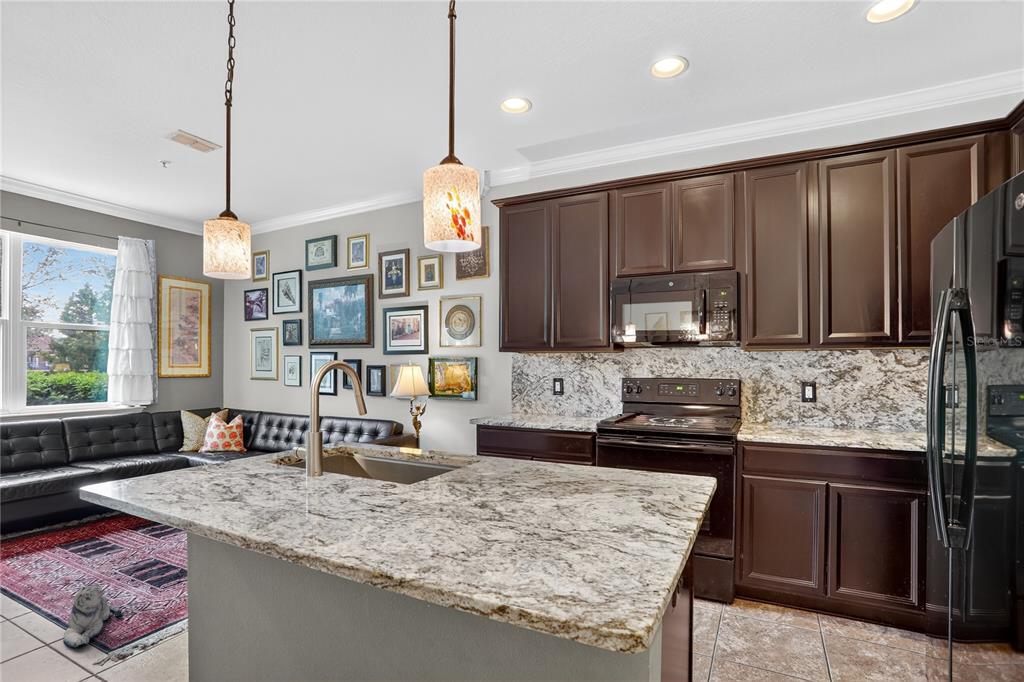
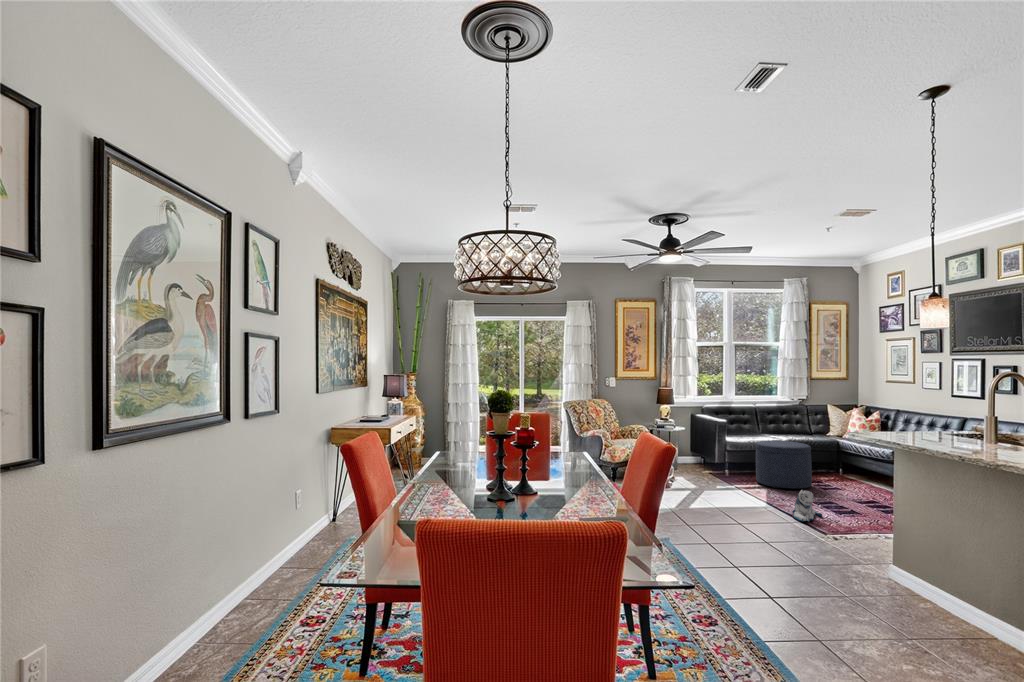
ottoman: none [39,480,137,564] -> present [756,441,812,489]

